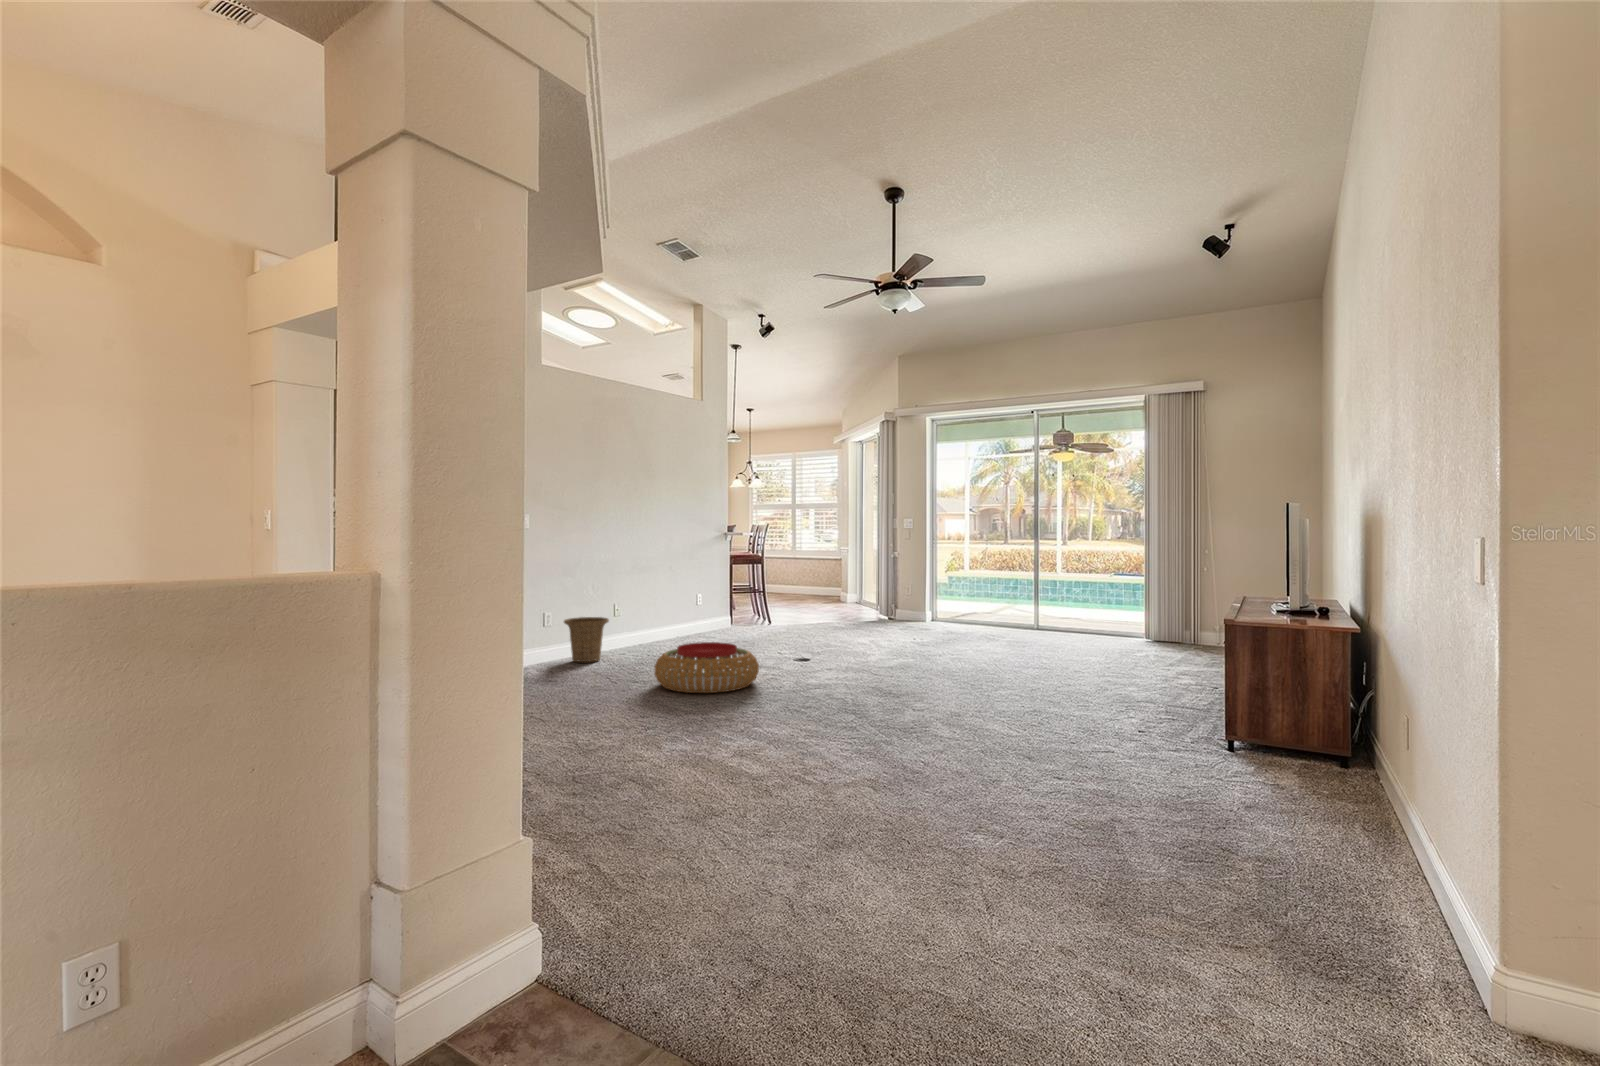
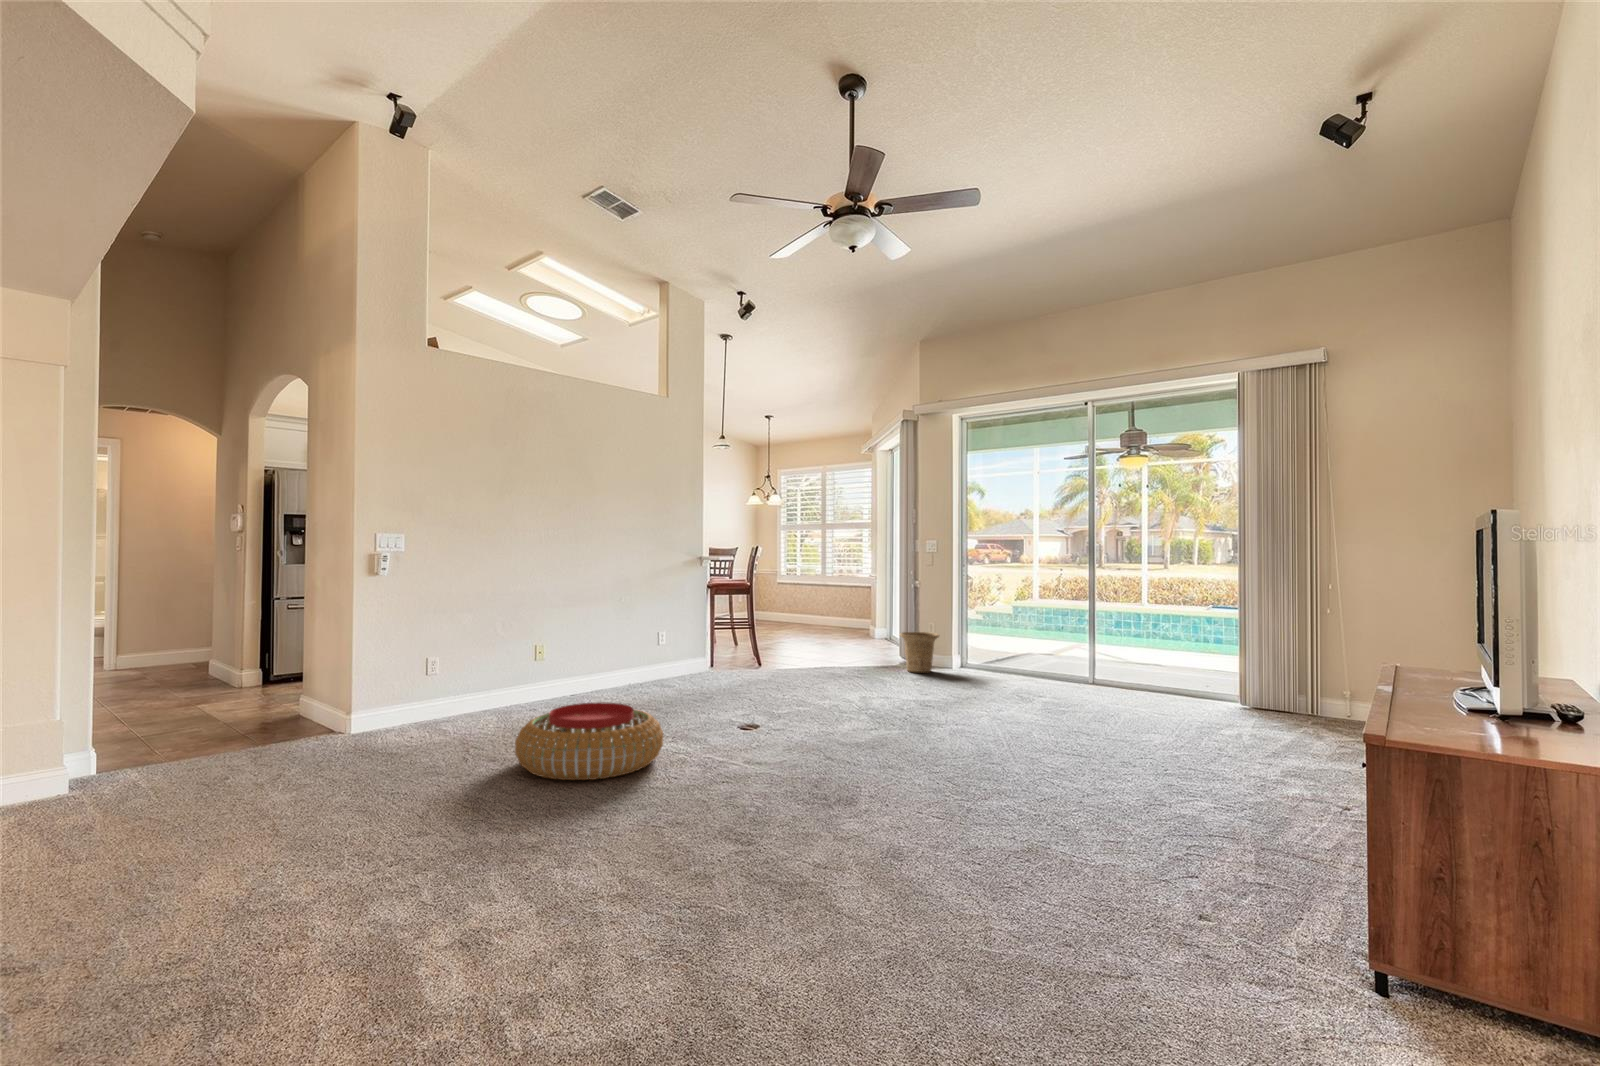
basket: present [564,617,609,663] -> present [900,632,939,673]

